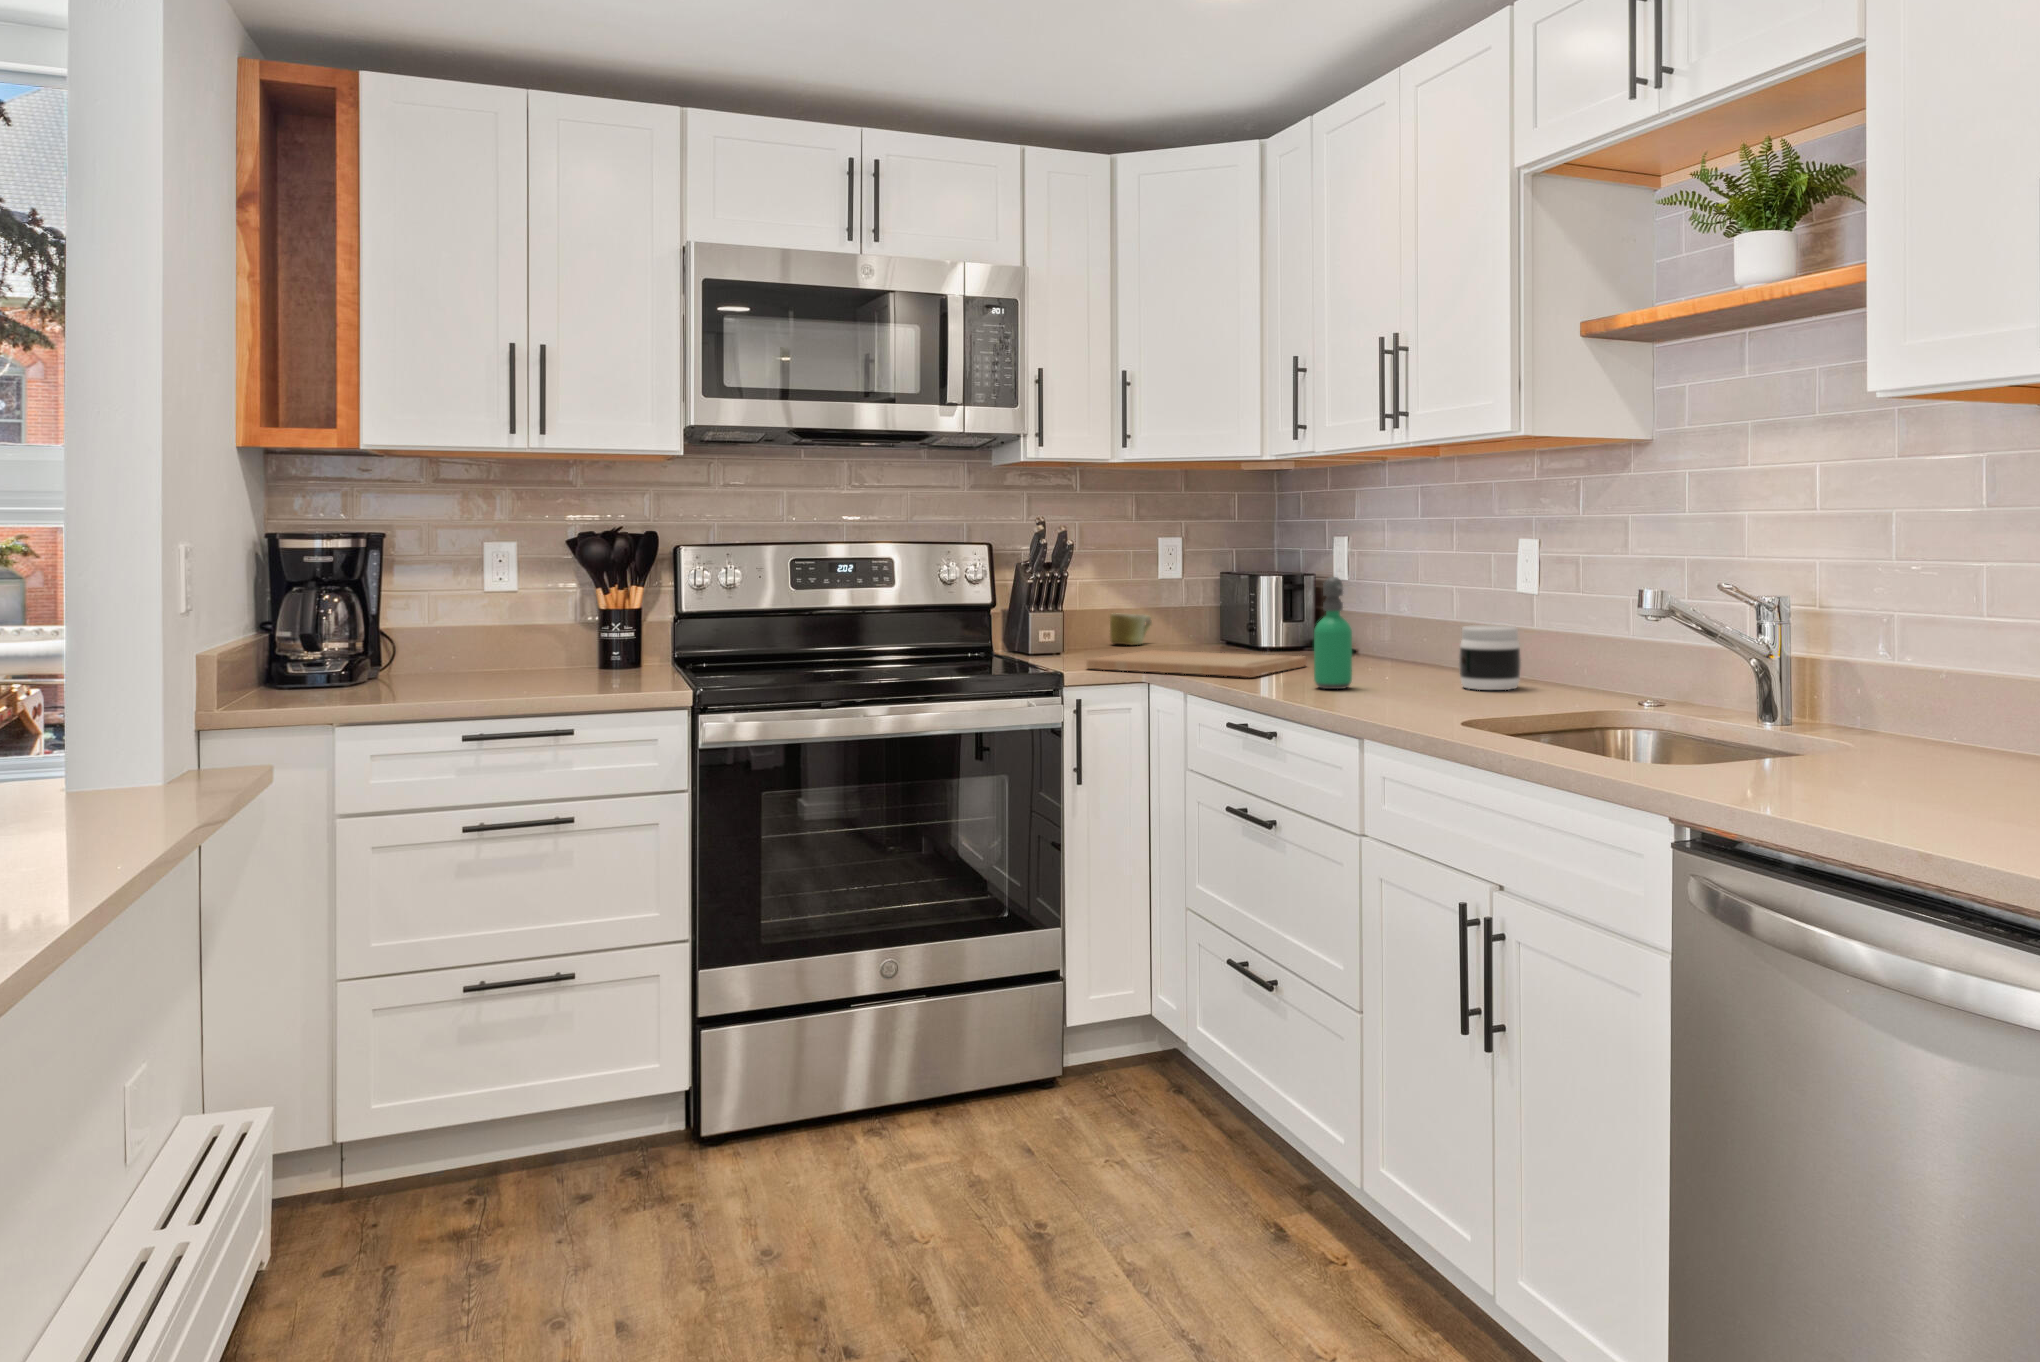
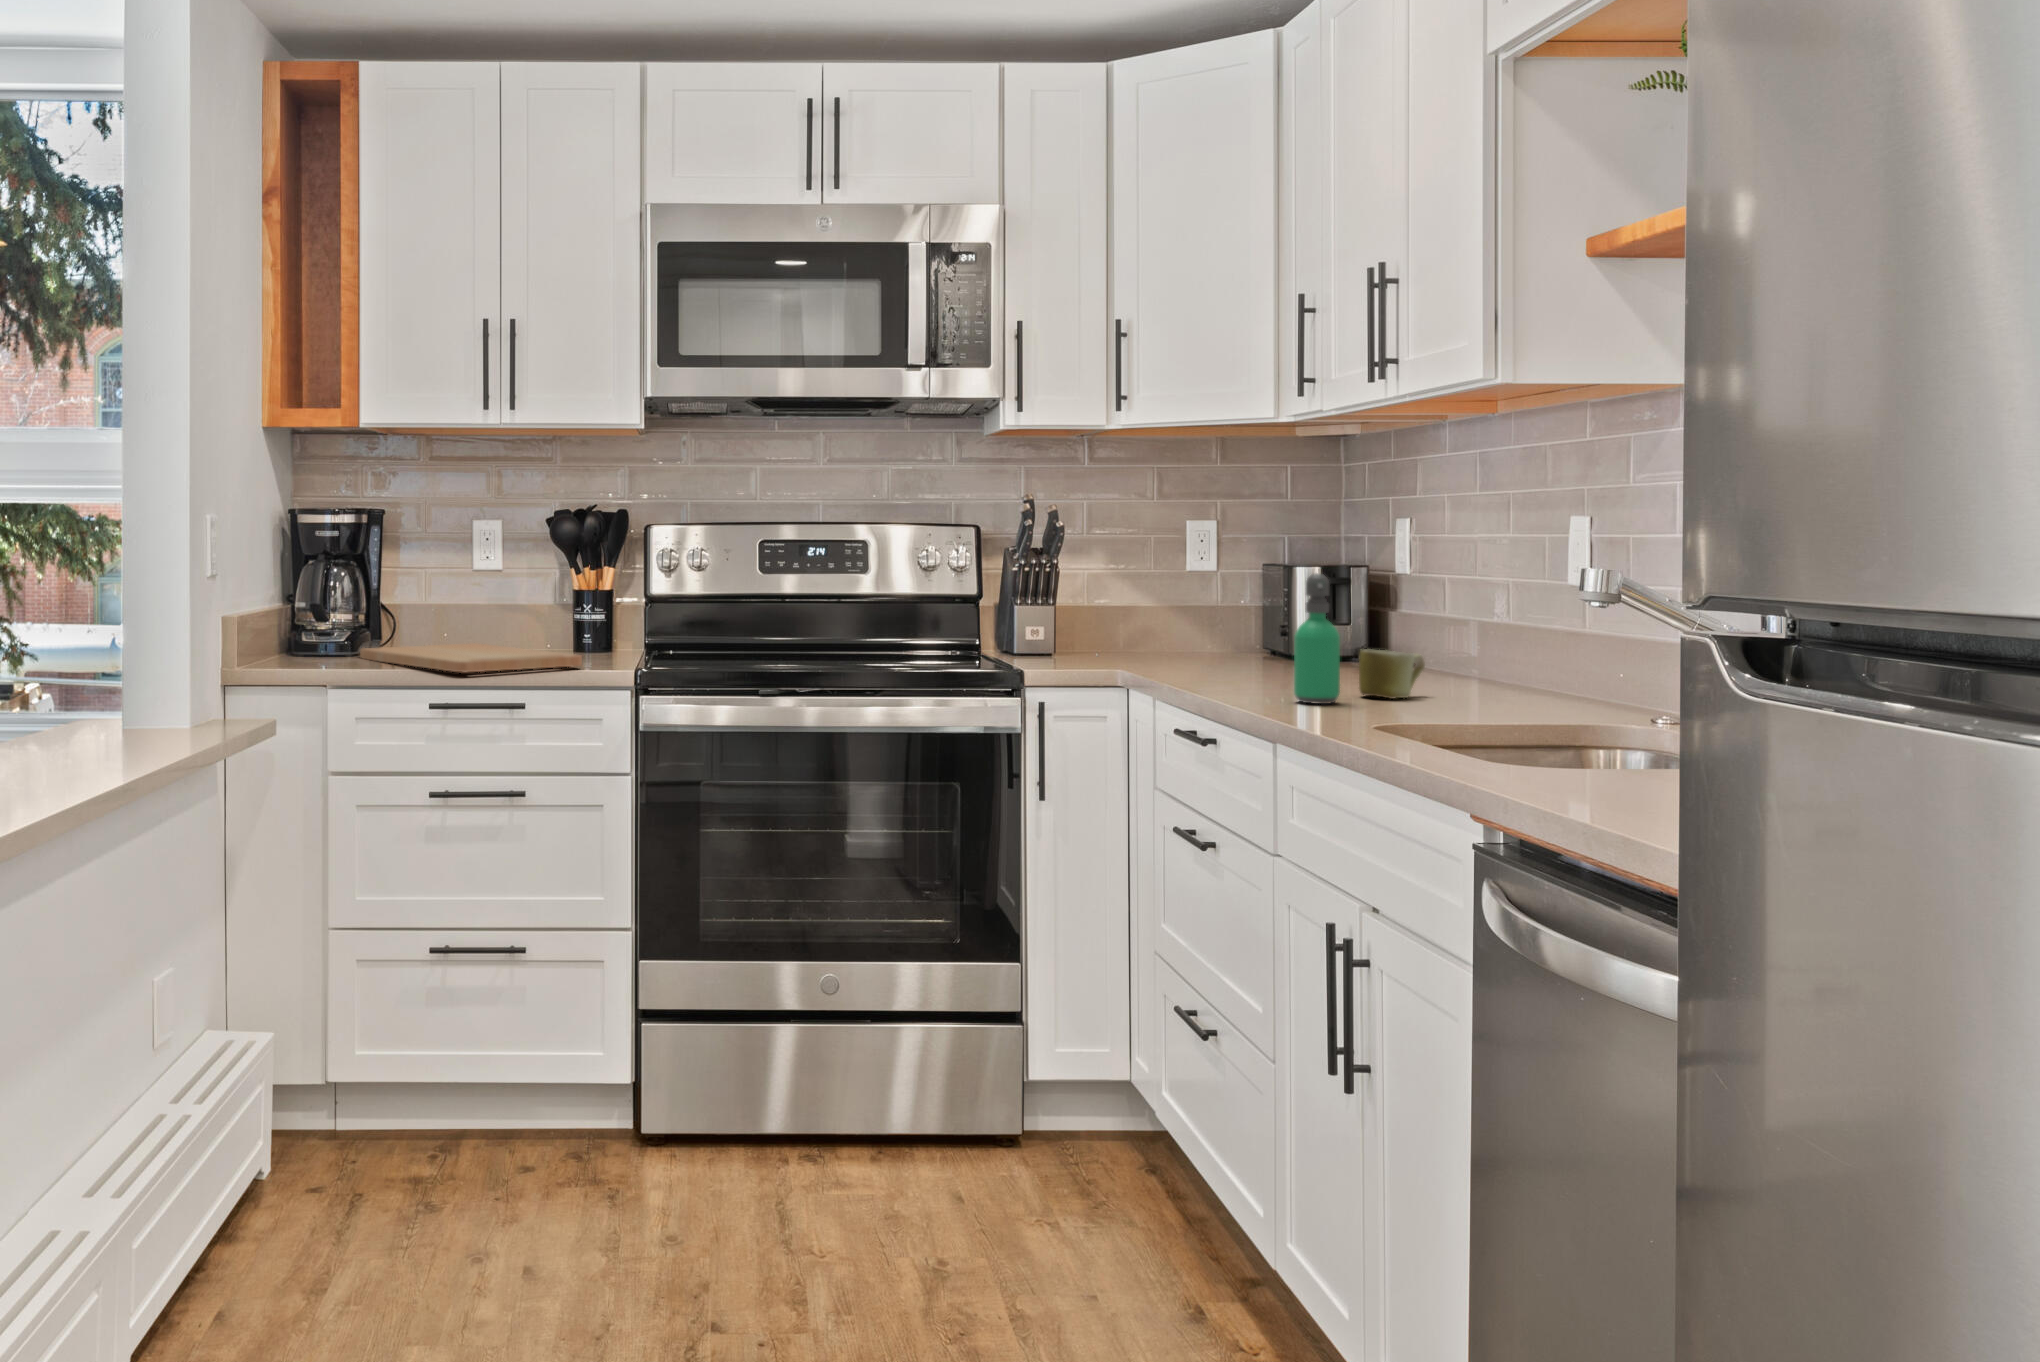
mug: present [1110,614,1152,645] -> present [1359,649,1425,699]
jar: present [1459,625,1521,690] -> none [1472,636,1549,714]
cutting board: present [1086,650,1306,677] -> present [360,643,582,672]

